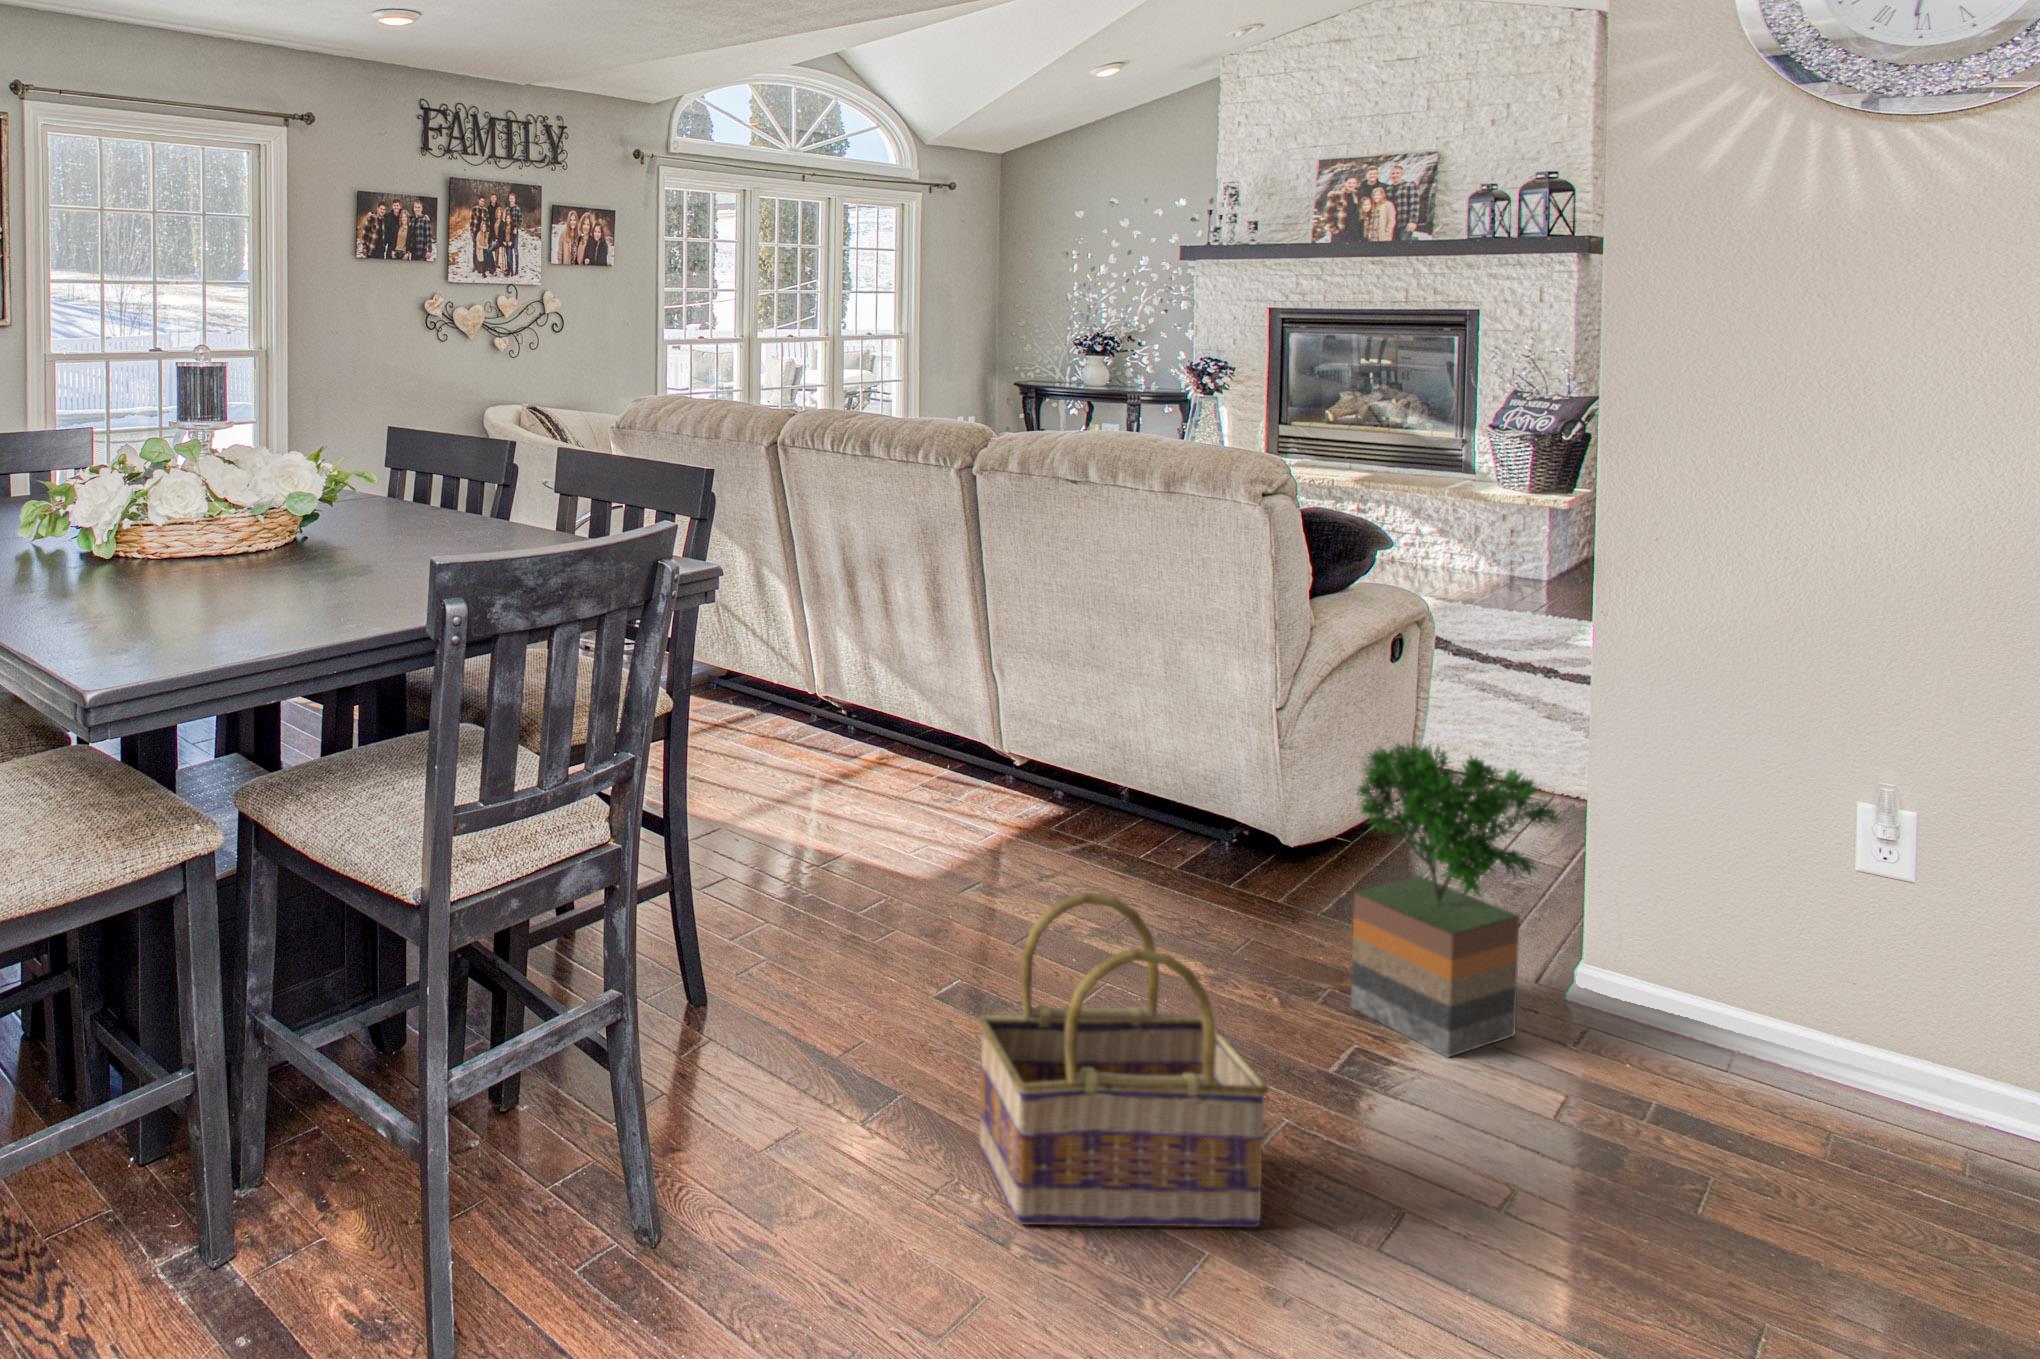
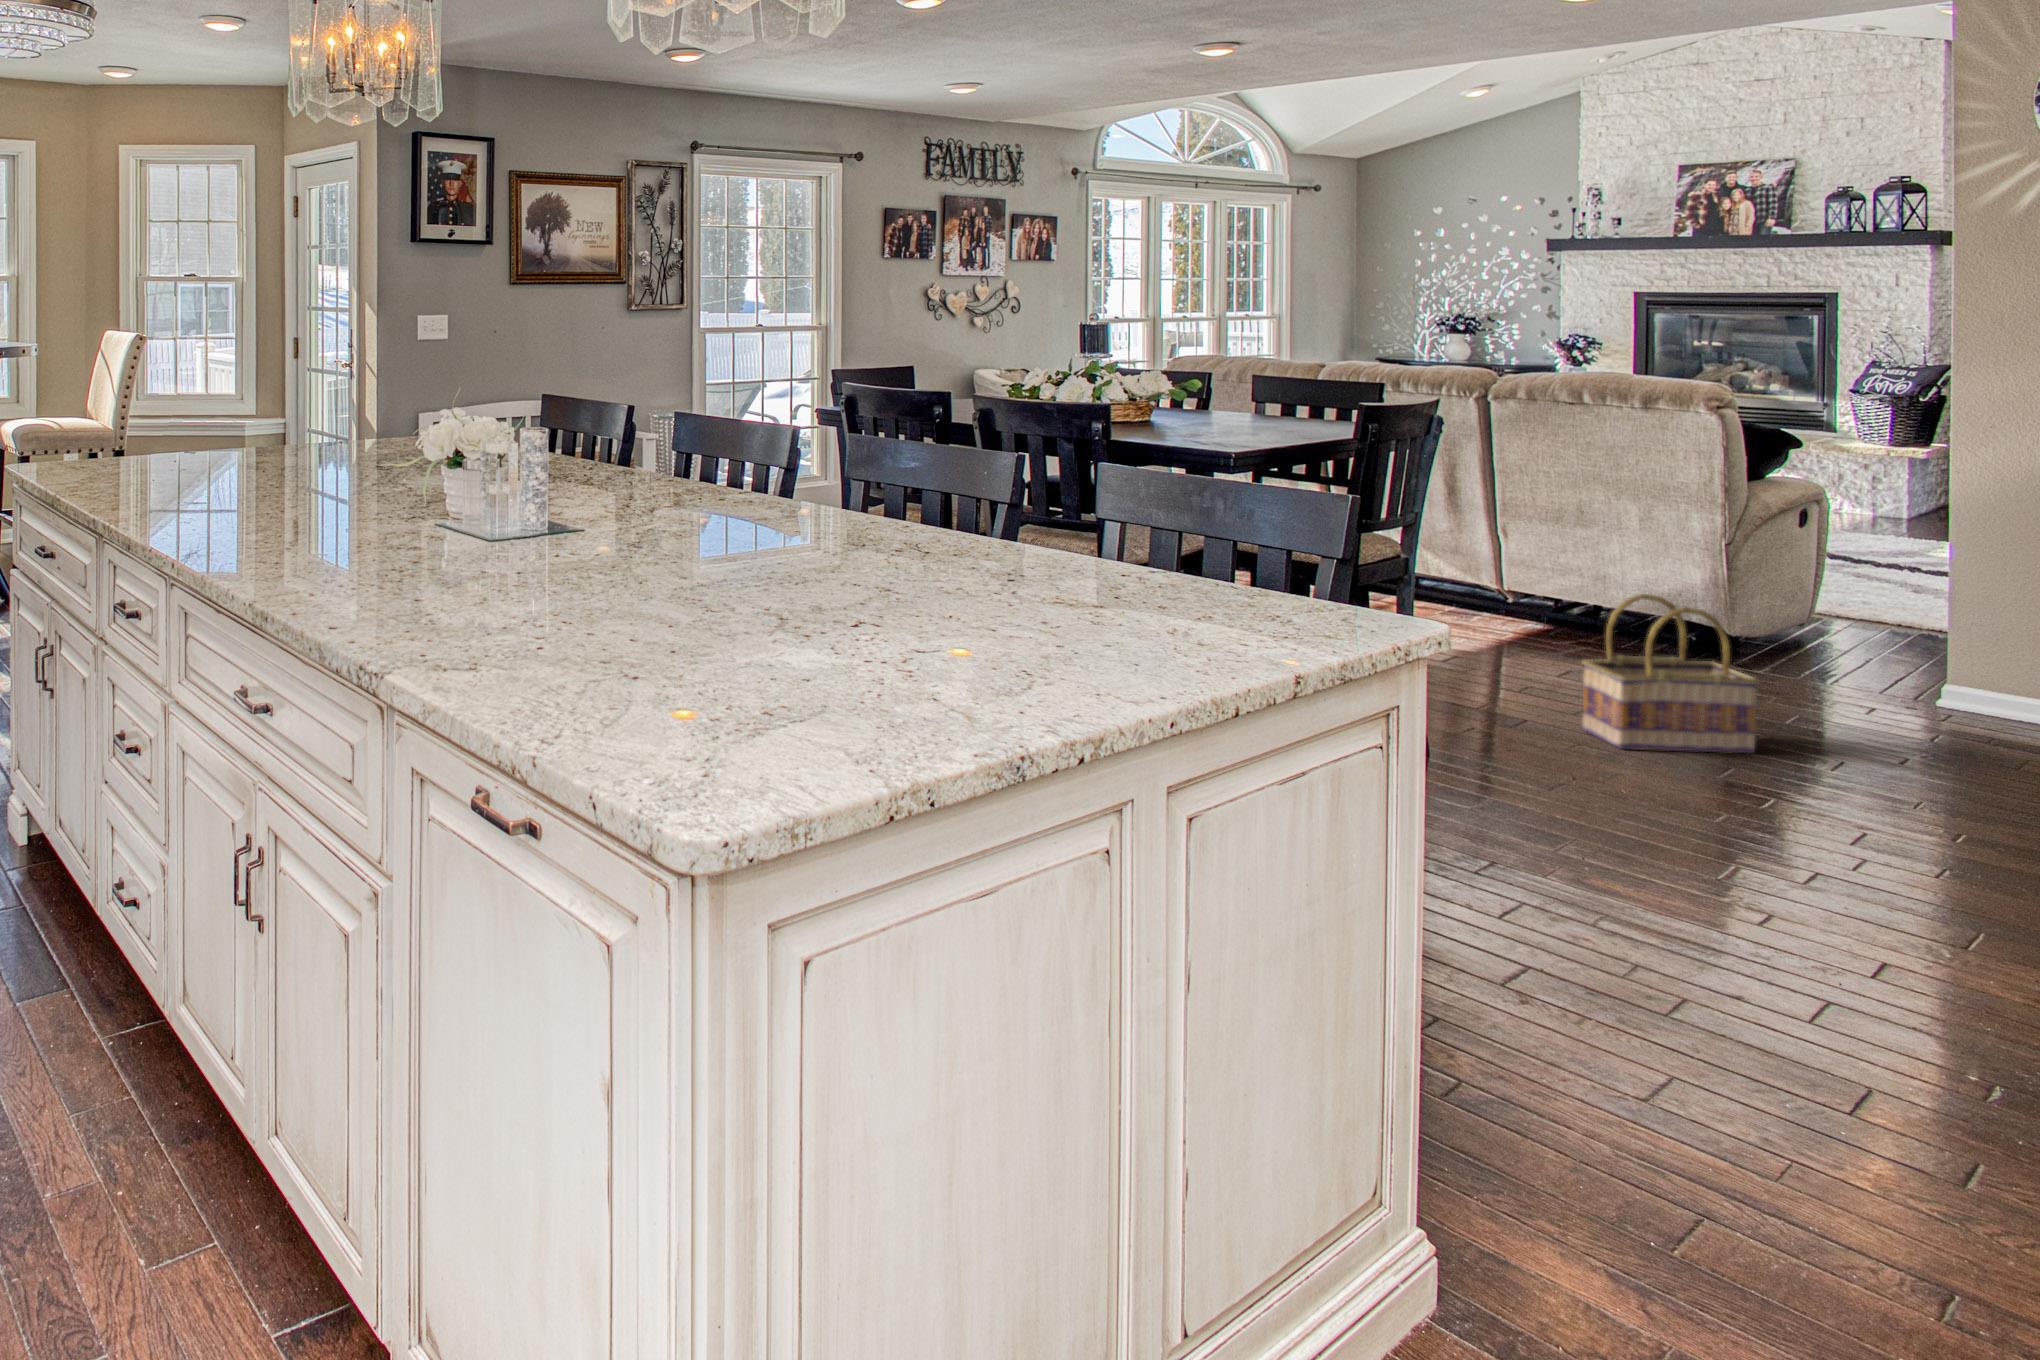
potted tree: present [1351,742,1564,1057] -> none [1786,539,1929,715]

